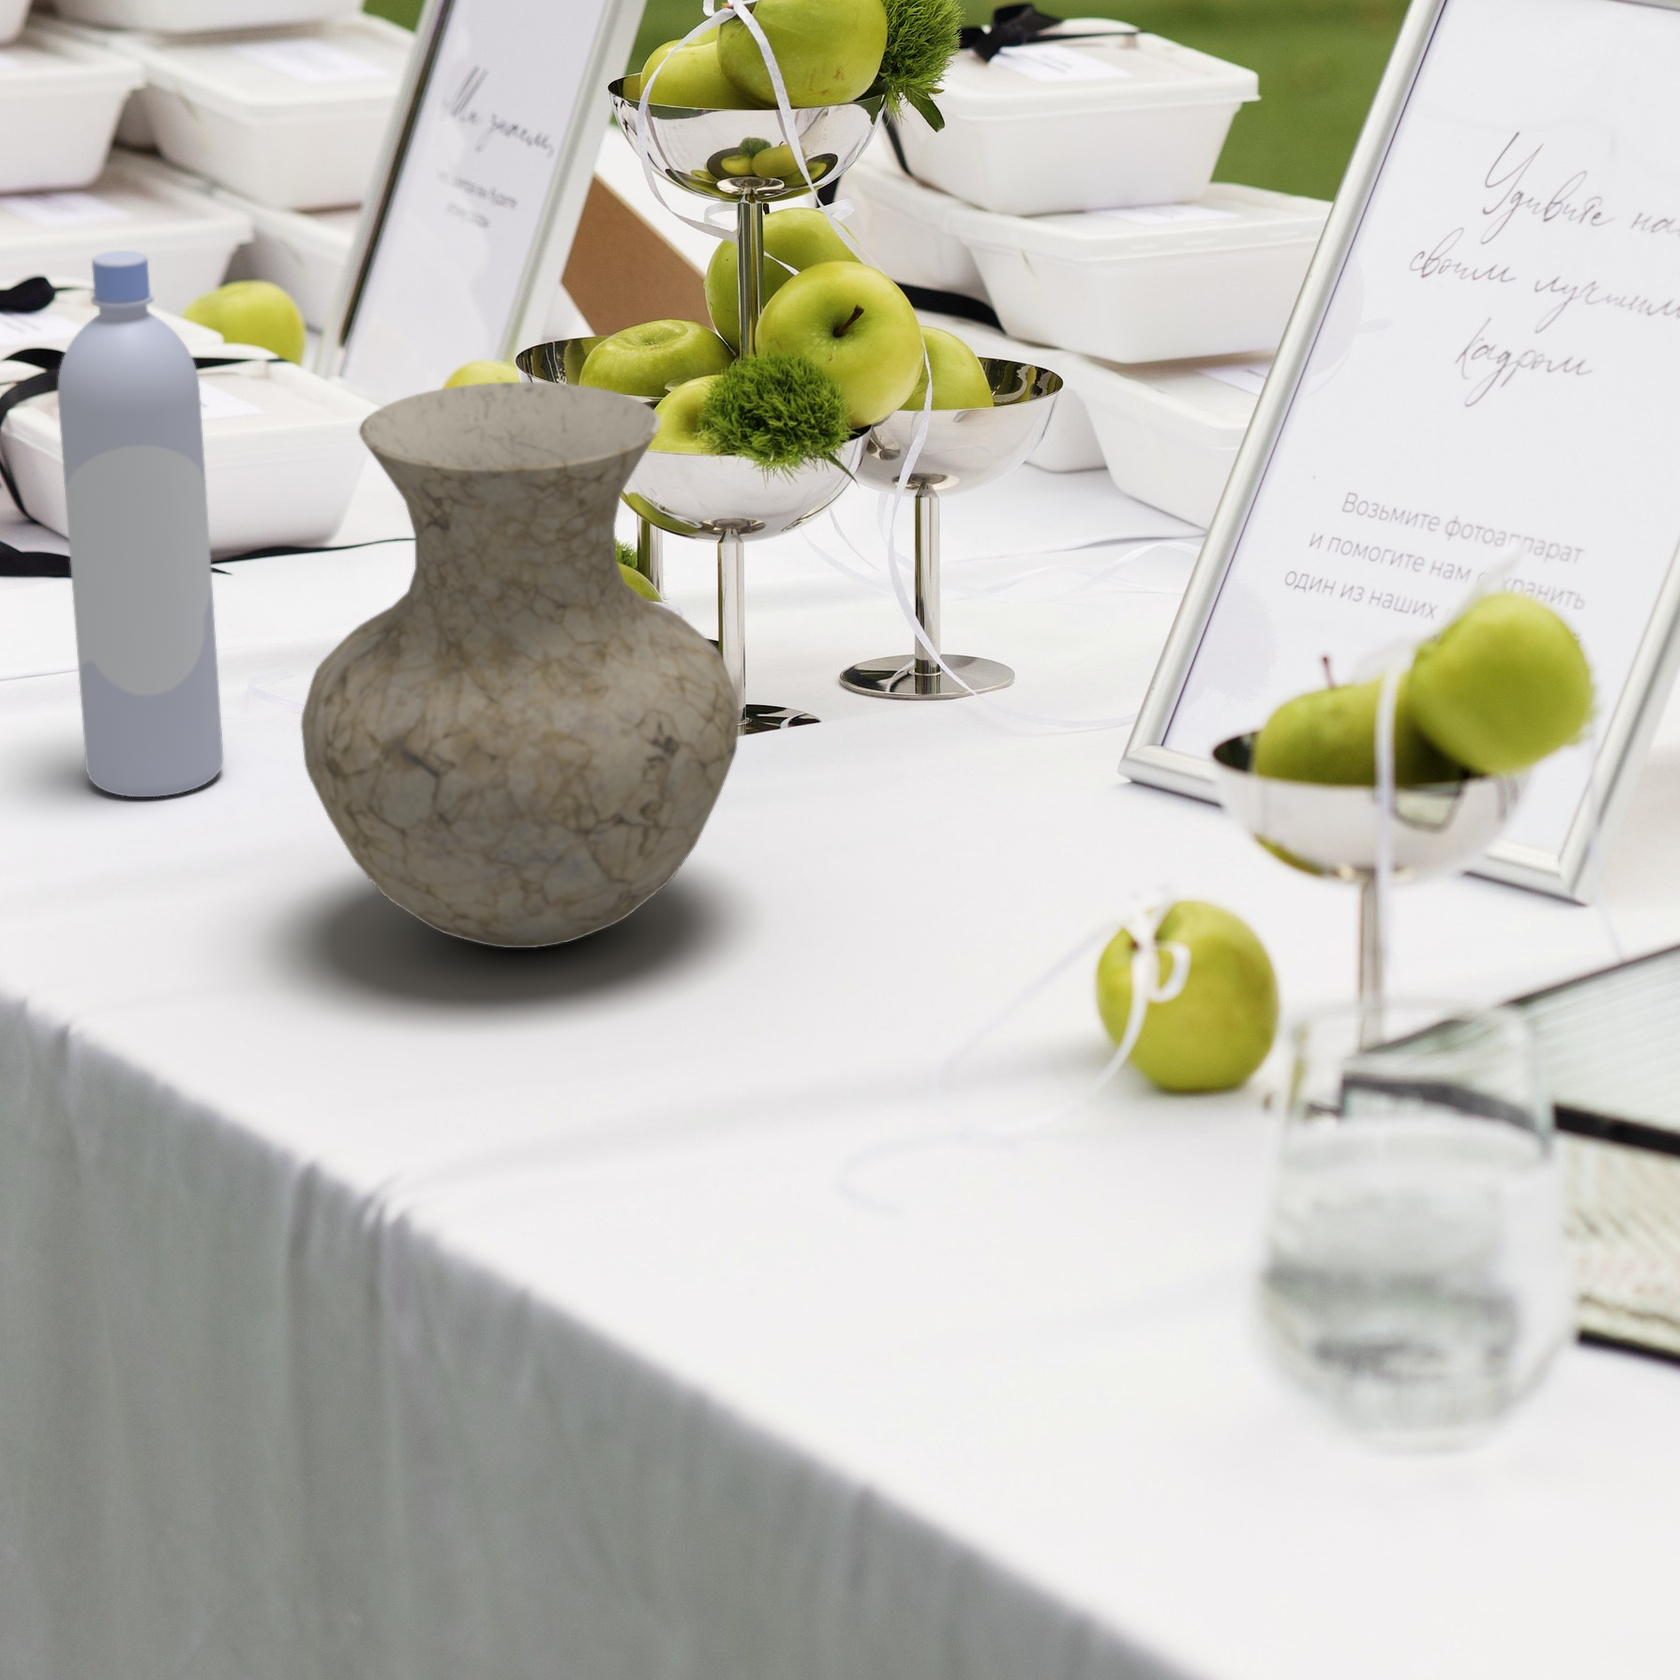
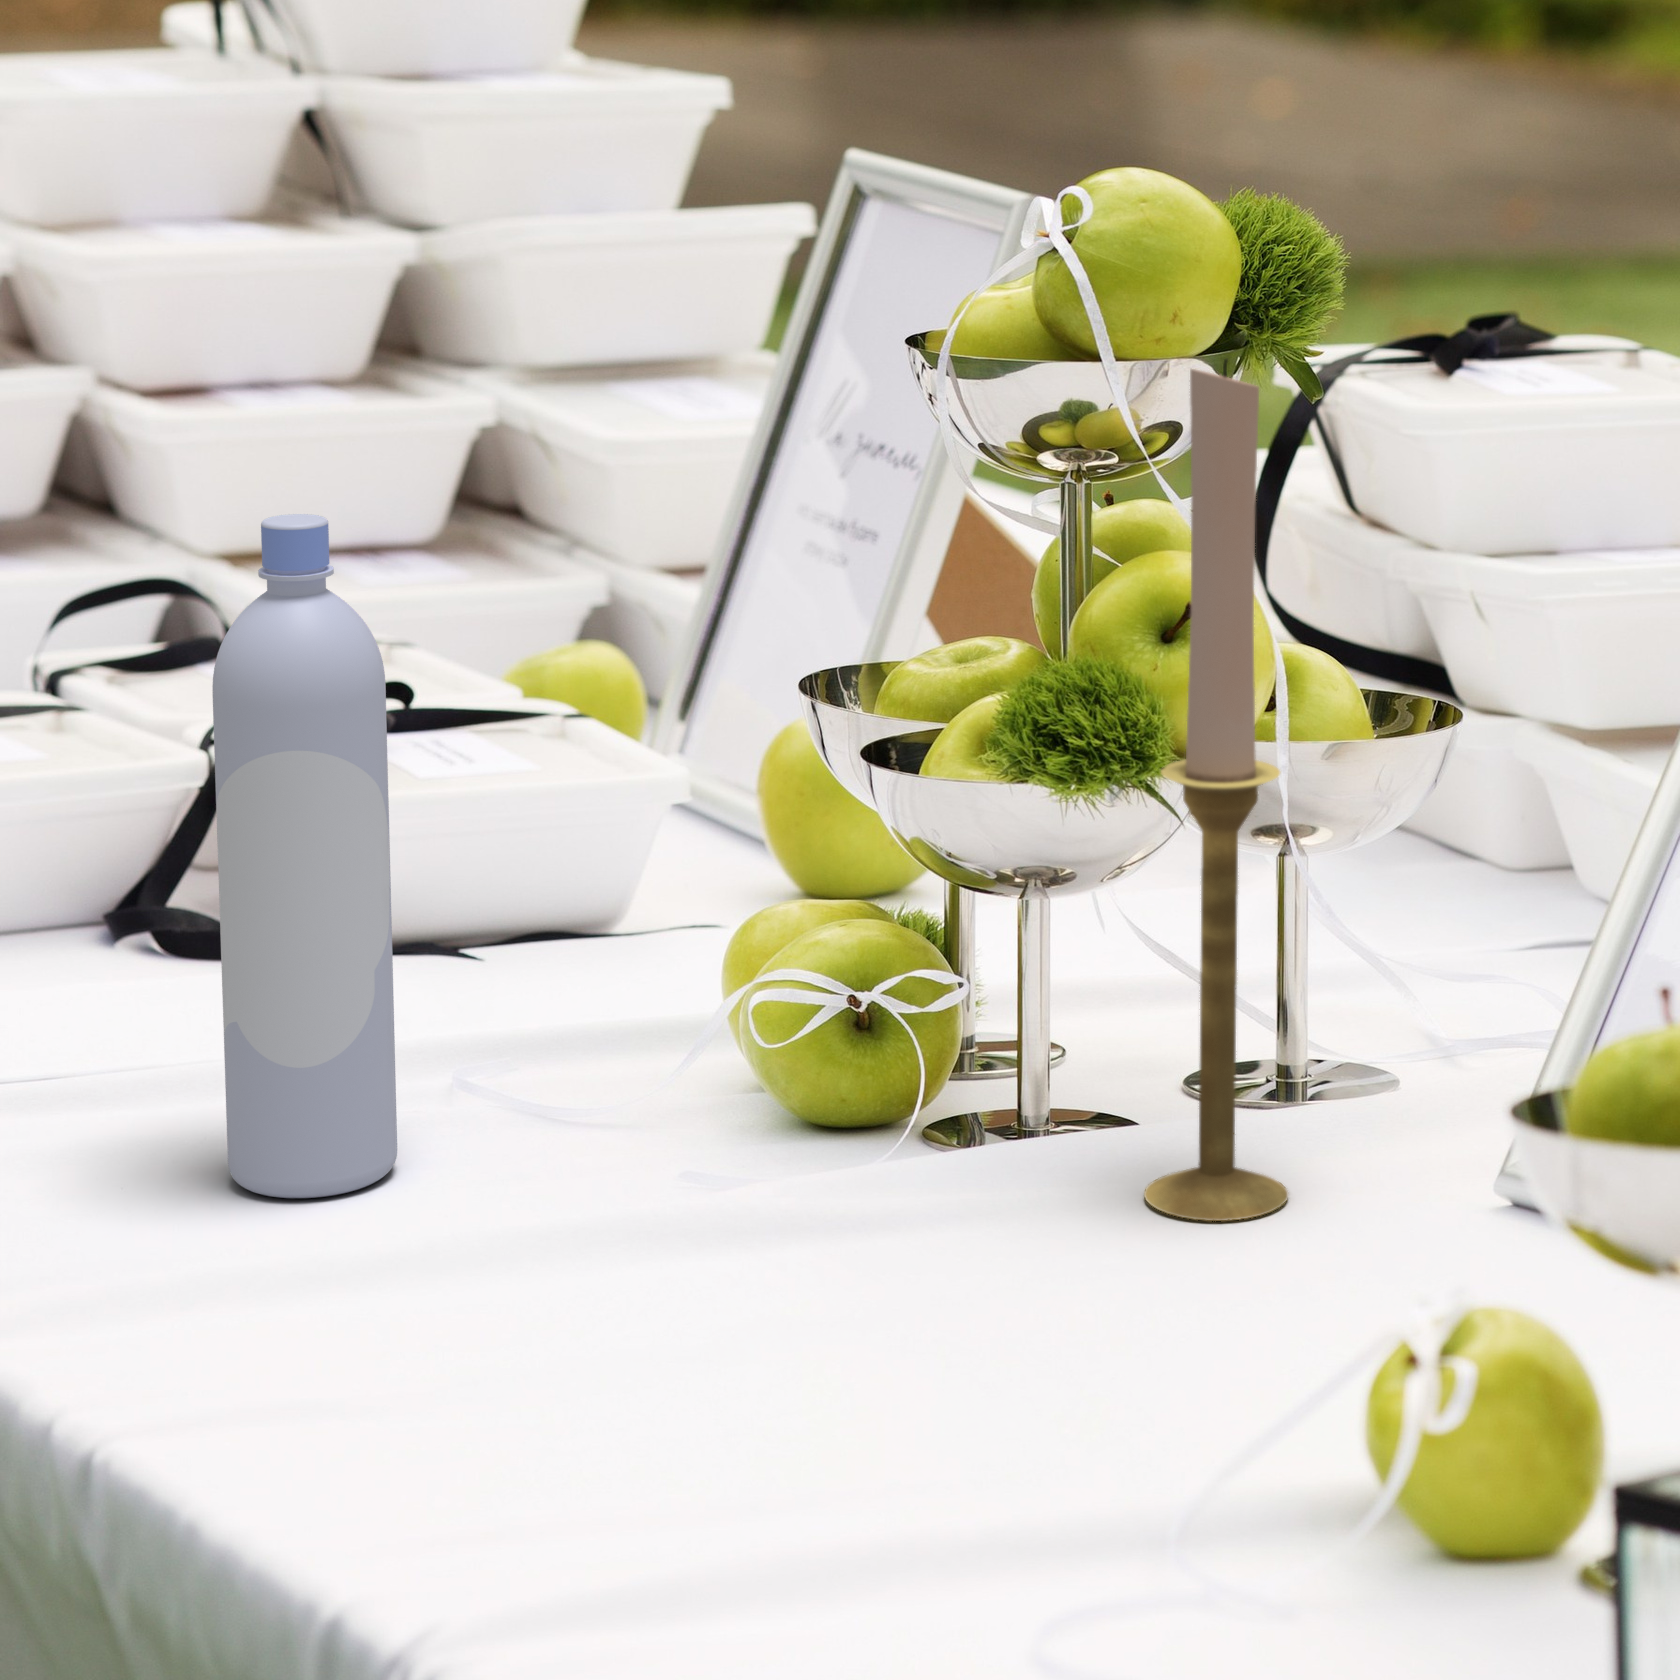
candlestick: none [832,118,945,786] -> present [1144,359,1288,1221]
vase: present [301,382,738,948] -> none [423,664,991,1409]

